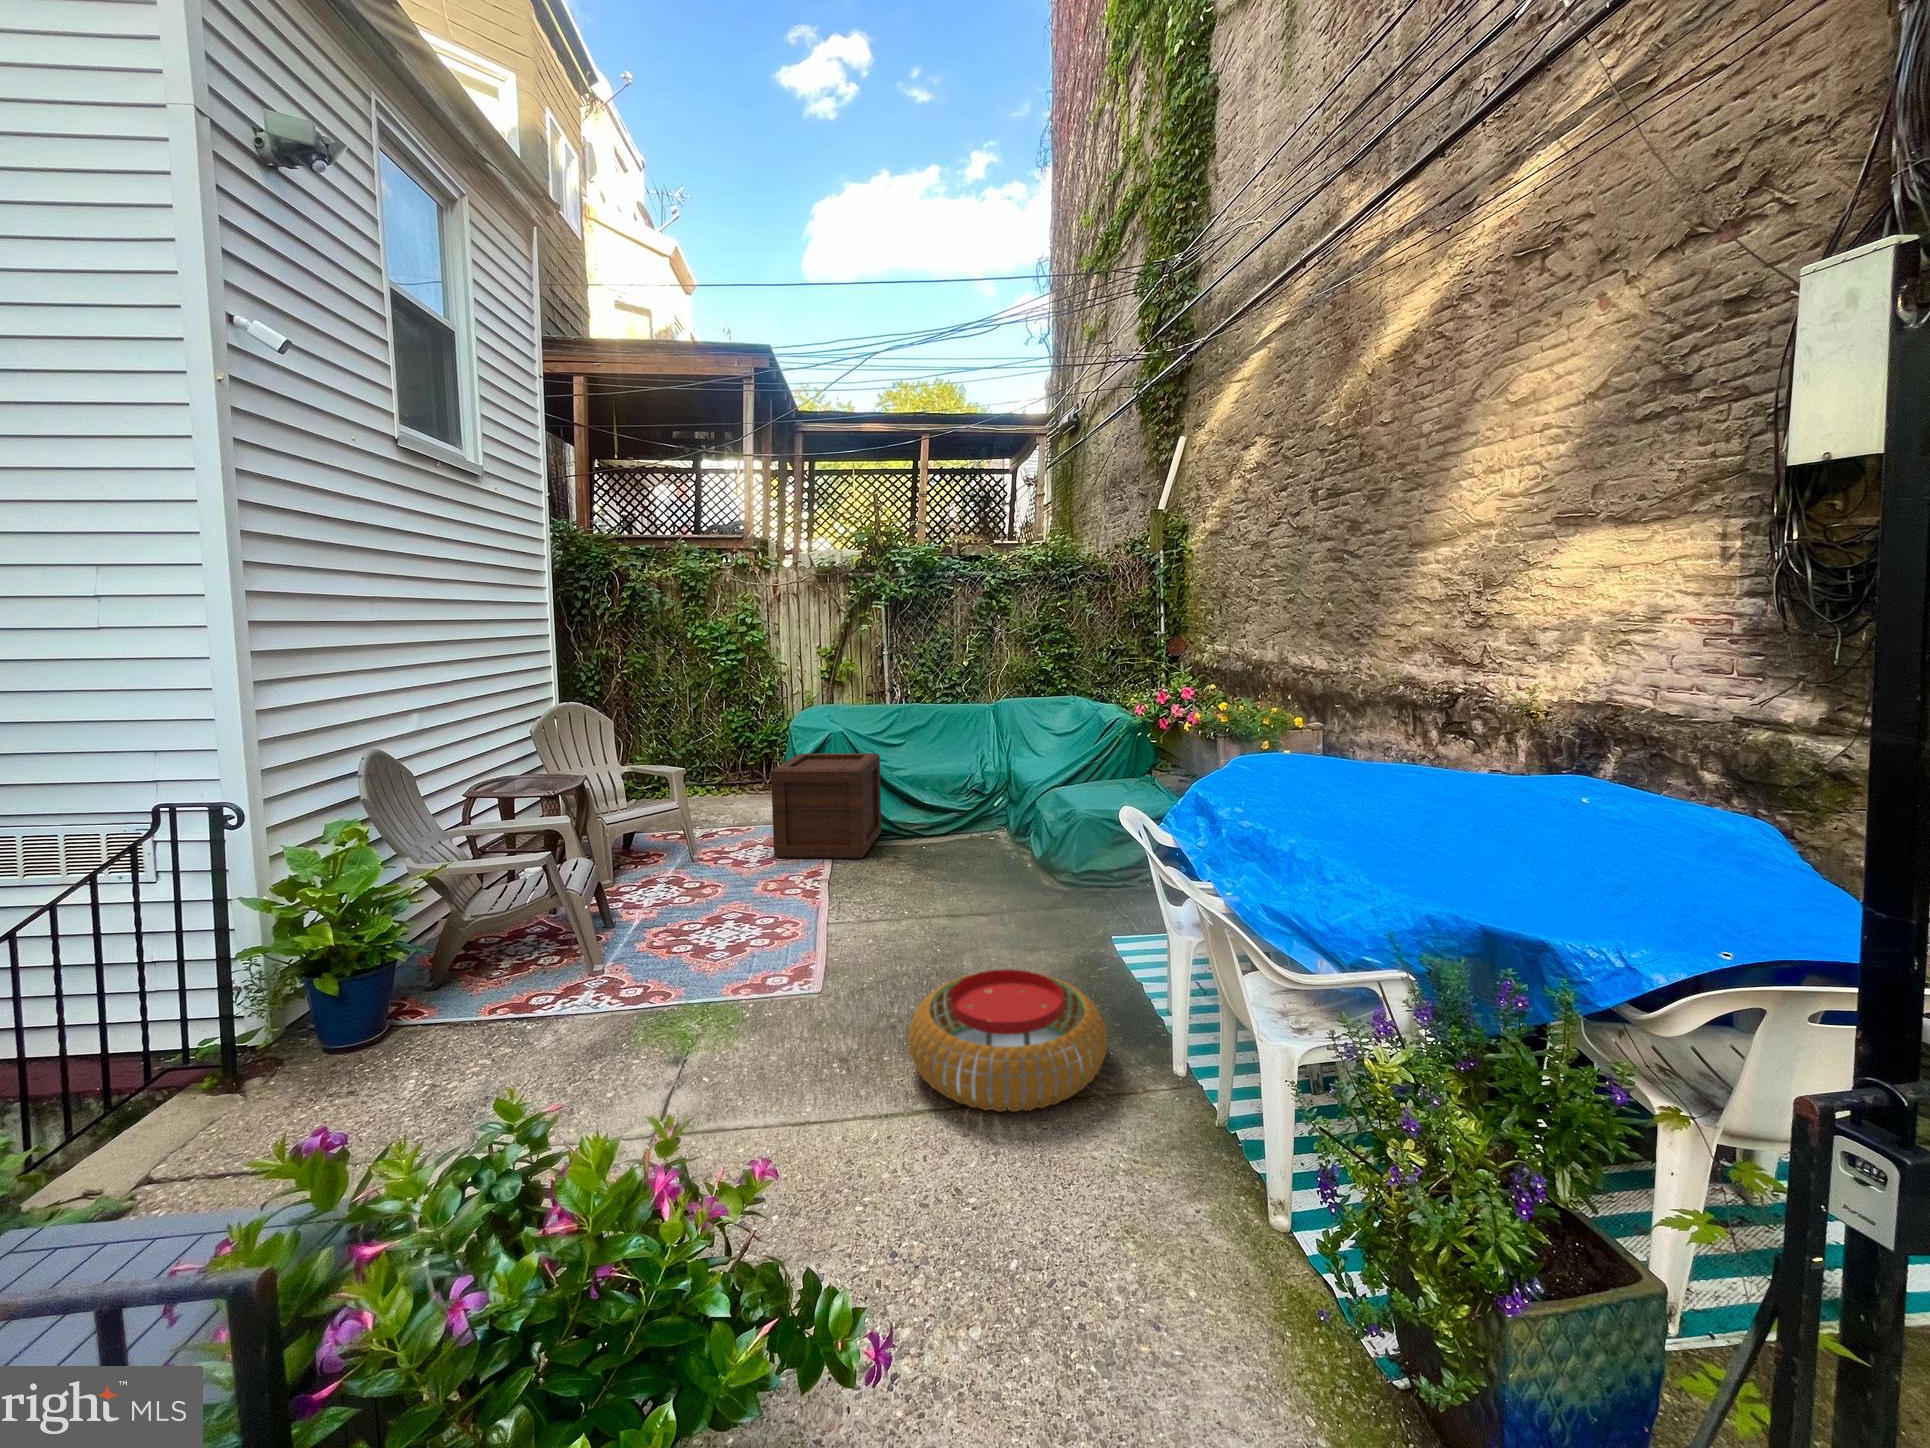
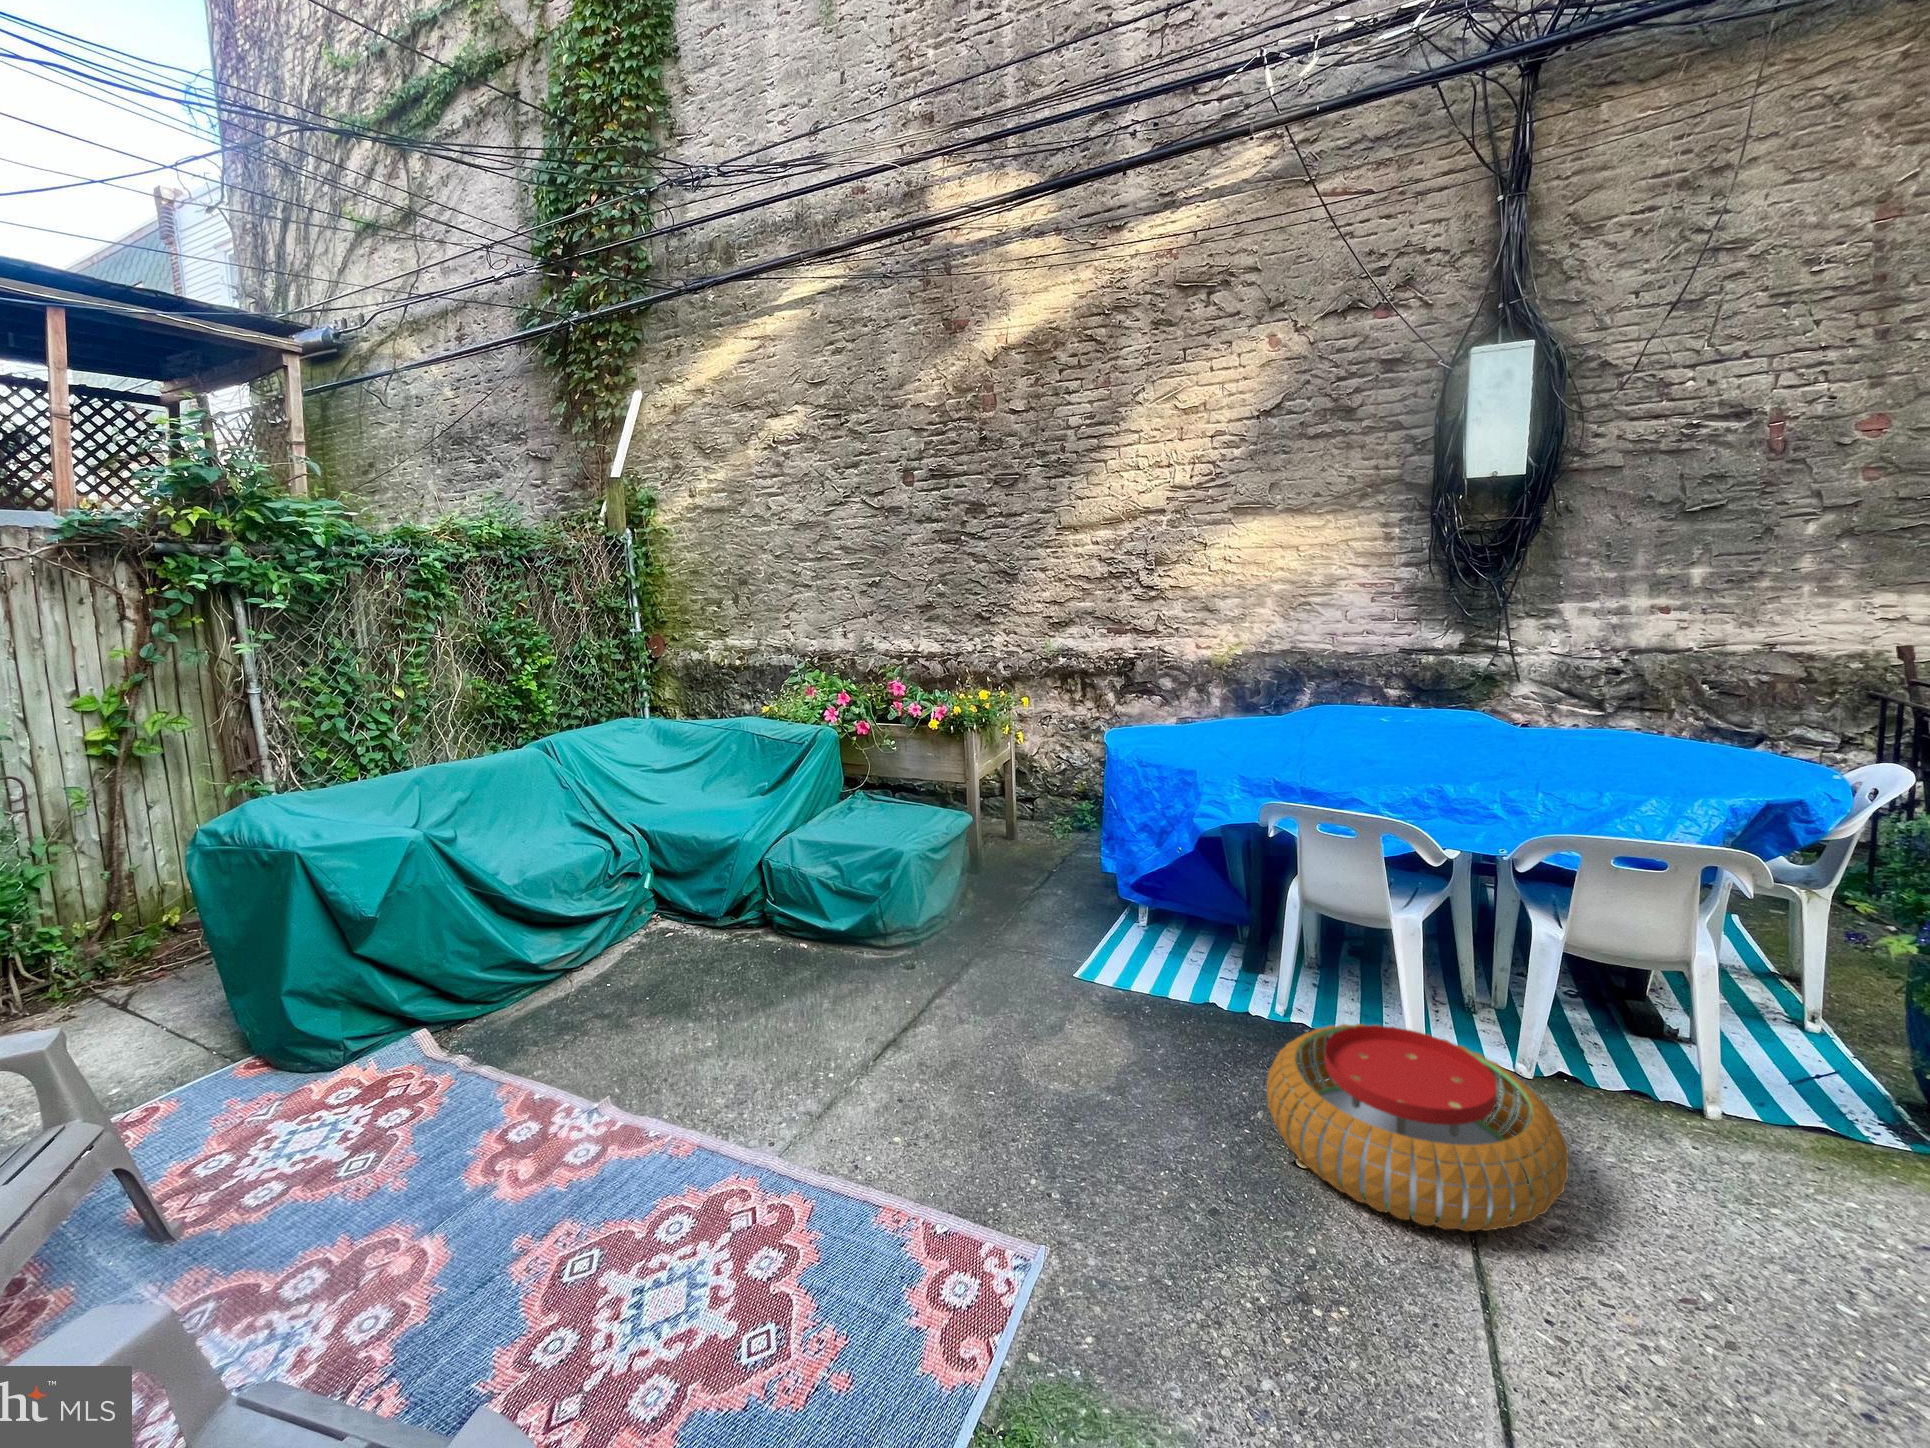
wooden crate: present [771,753,881,858] -> none [336,859,602,1129]

